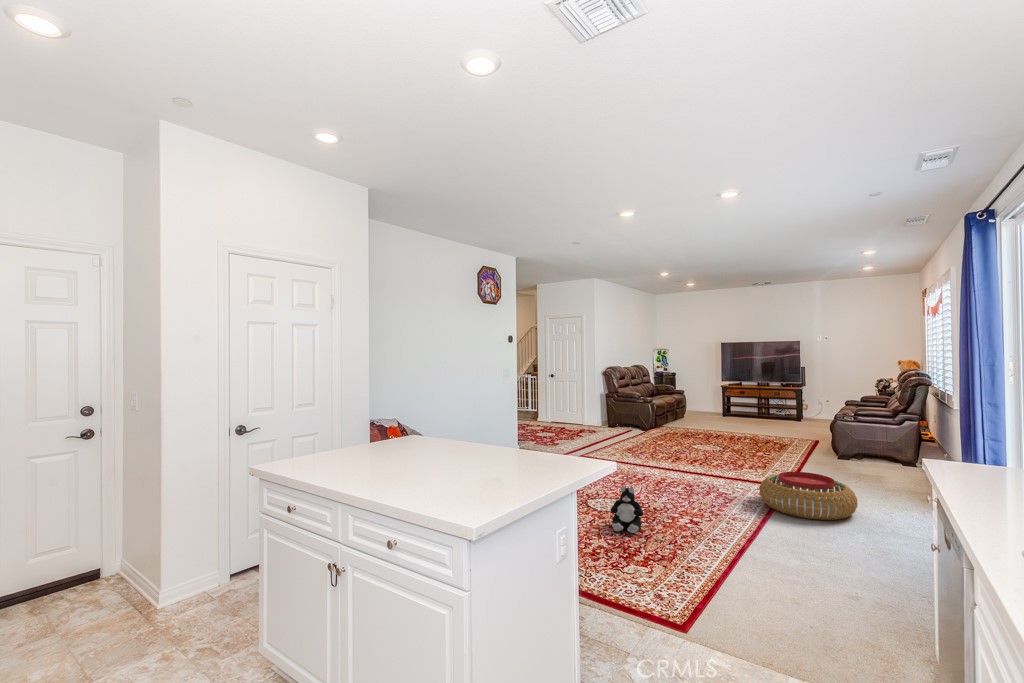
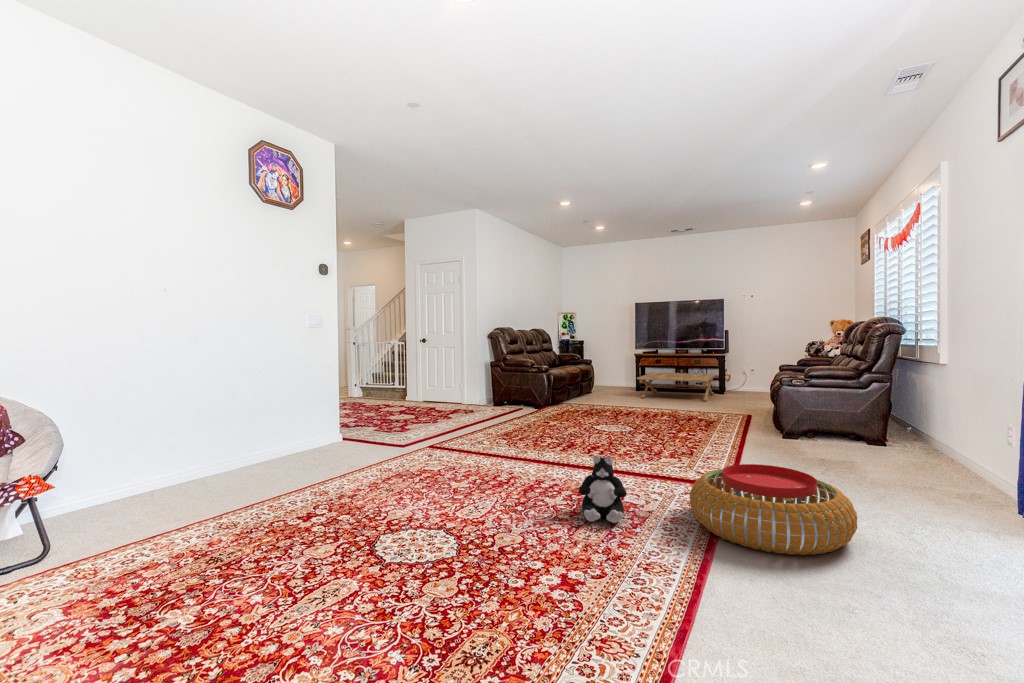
coffee table: none [723,402,793,427] -> present [637,372,716,401]
plush toy: present [611,487,643,533] -> present [579,456,627,523]

